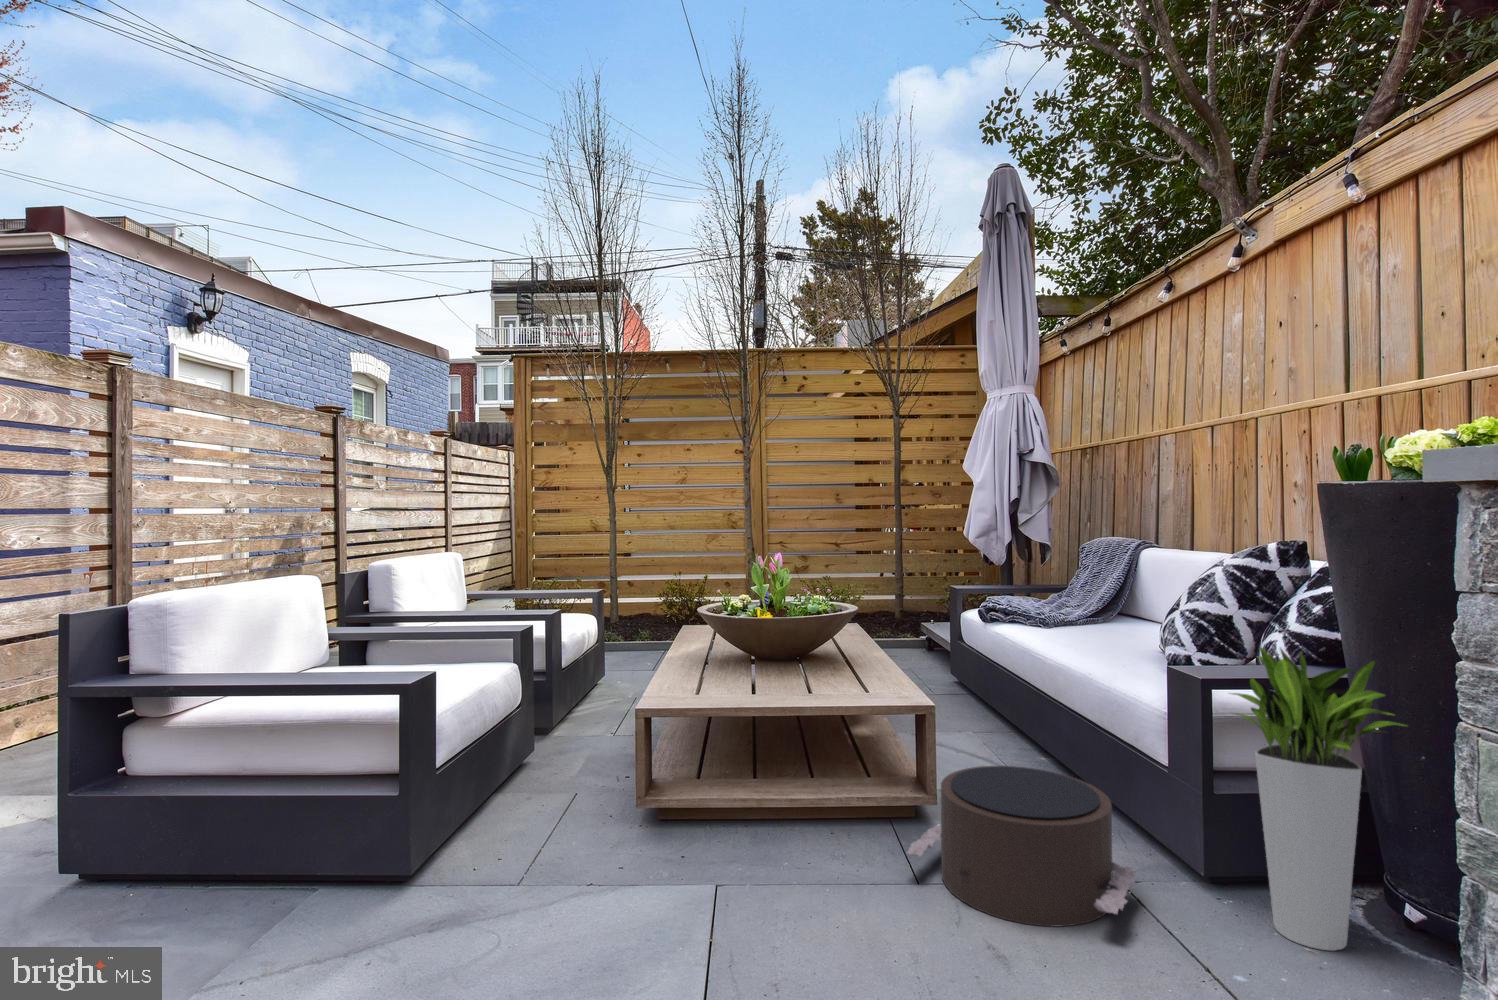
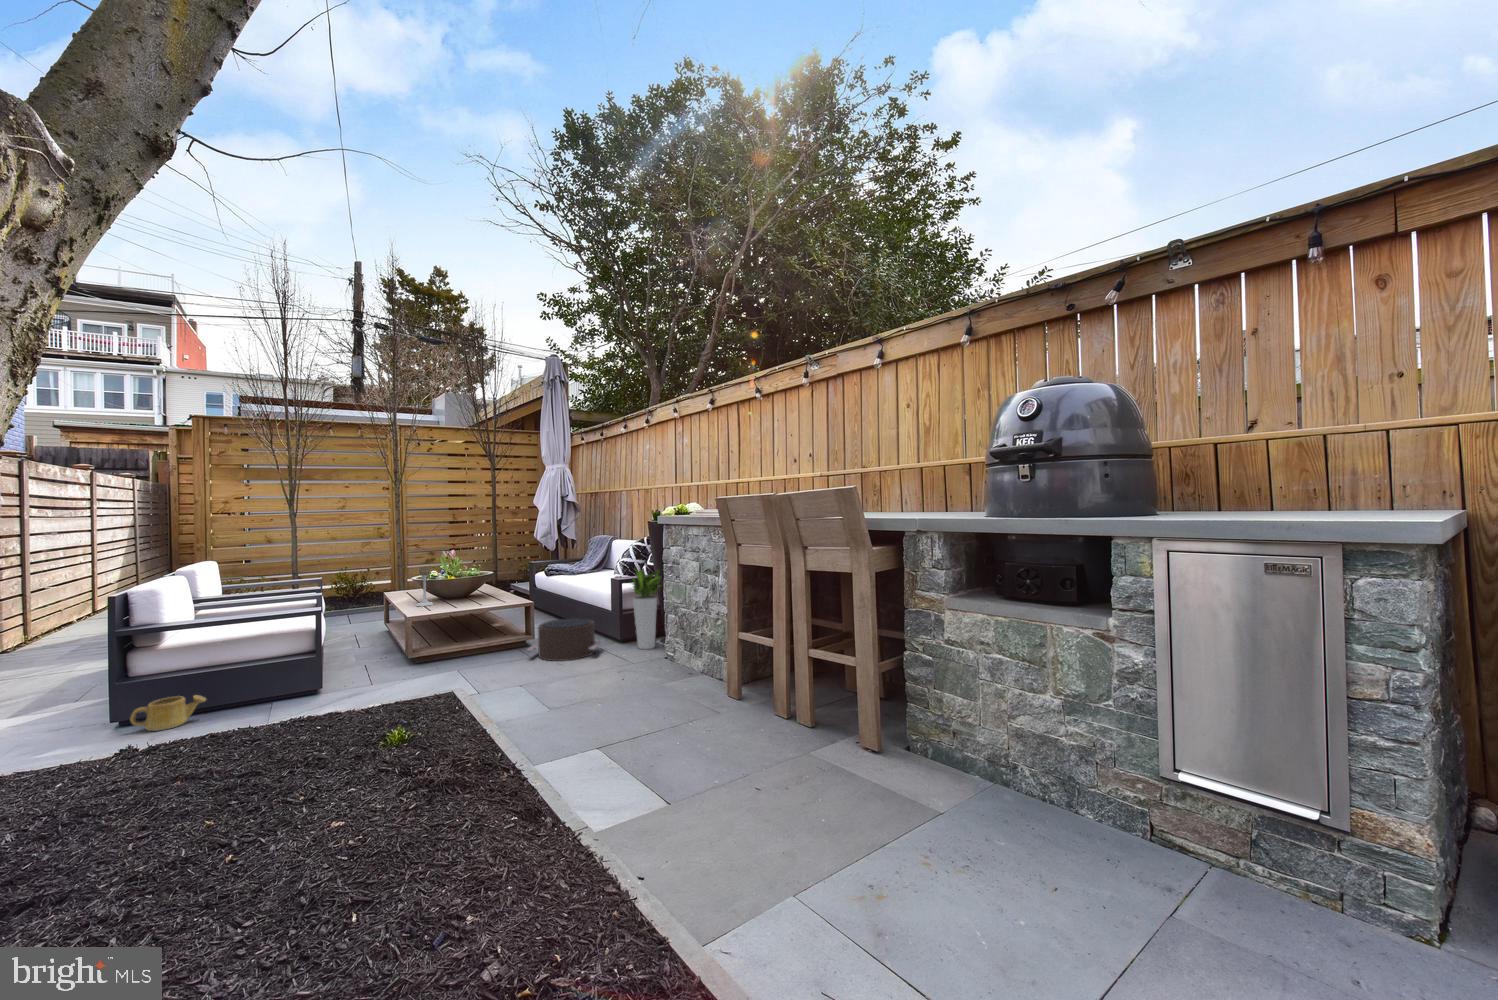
candle holder: none [699,588,733,673] -> present [416,567,433,606]
watering can: none [104,832,231,911] -> present [130,695,206,731]

